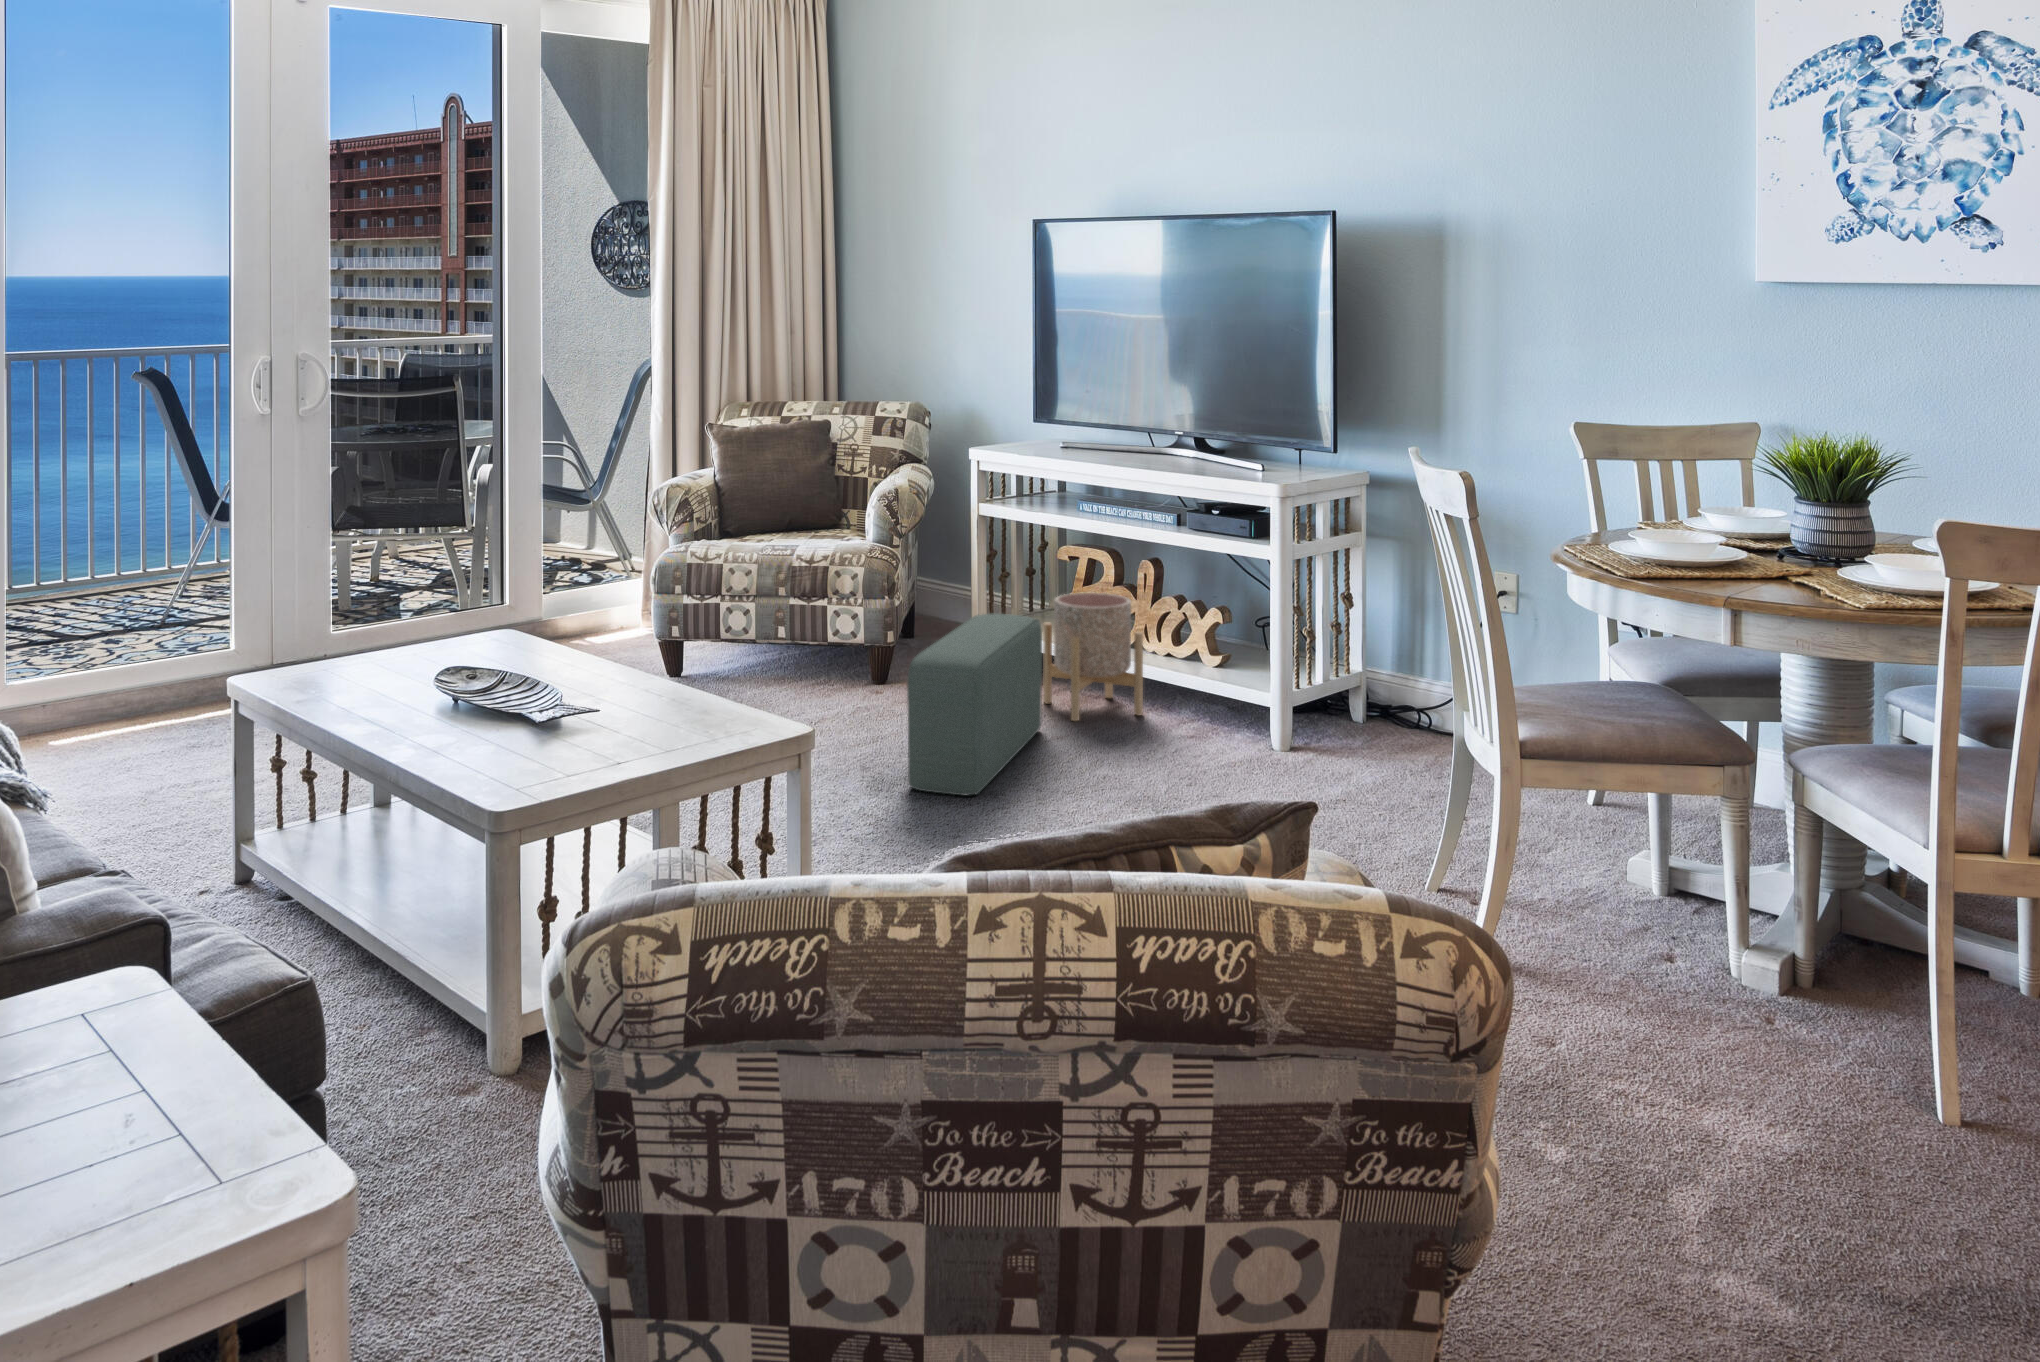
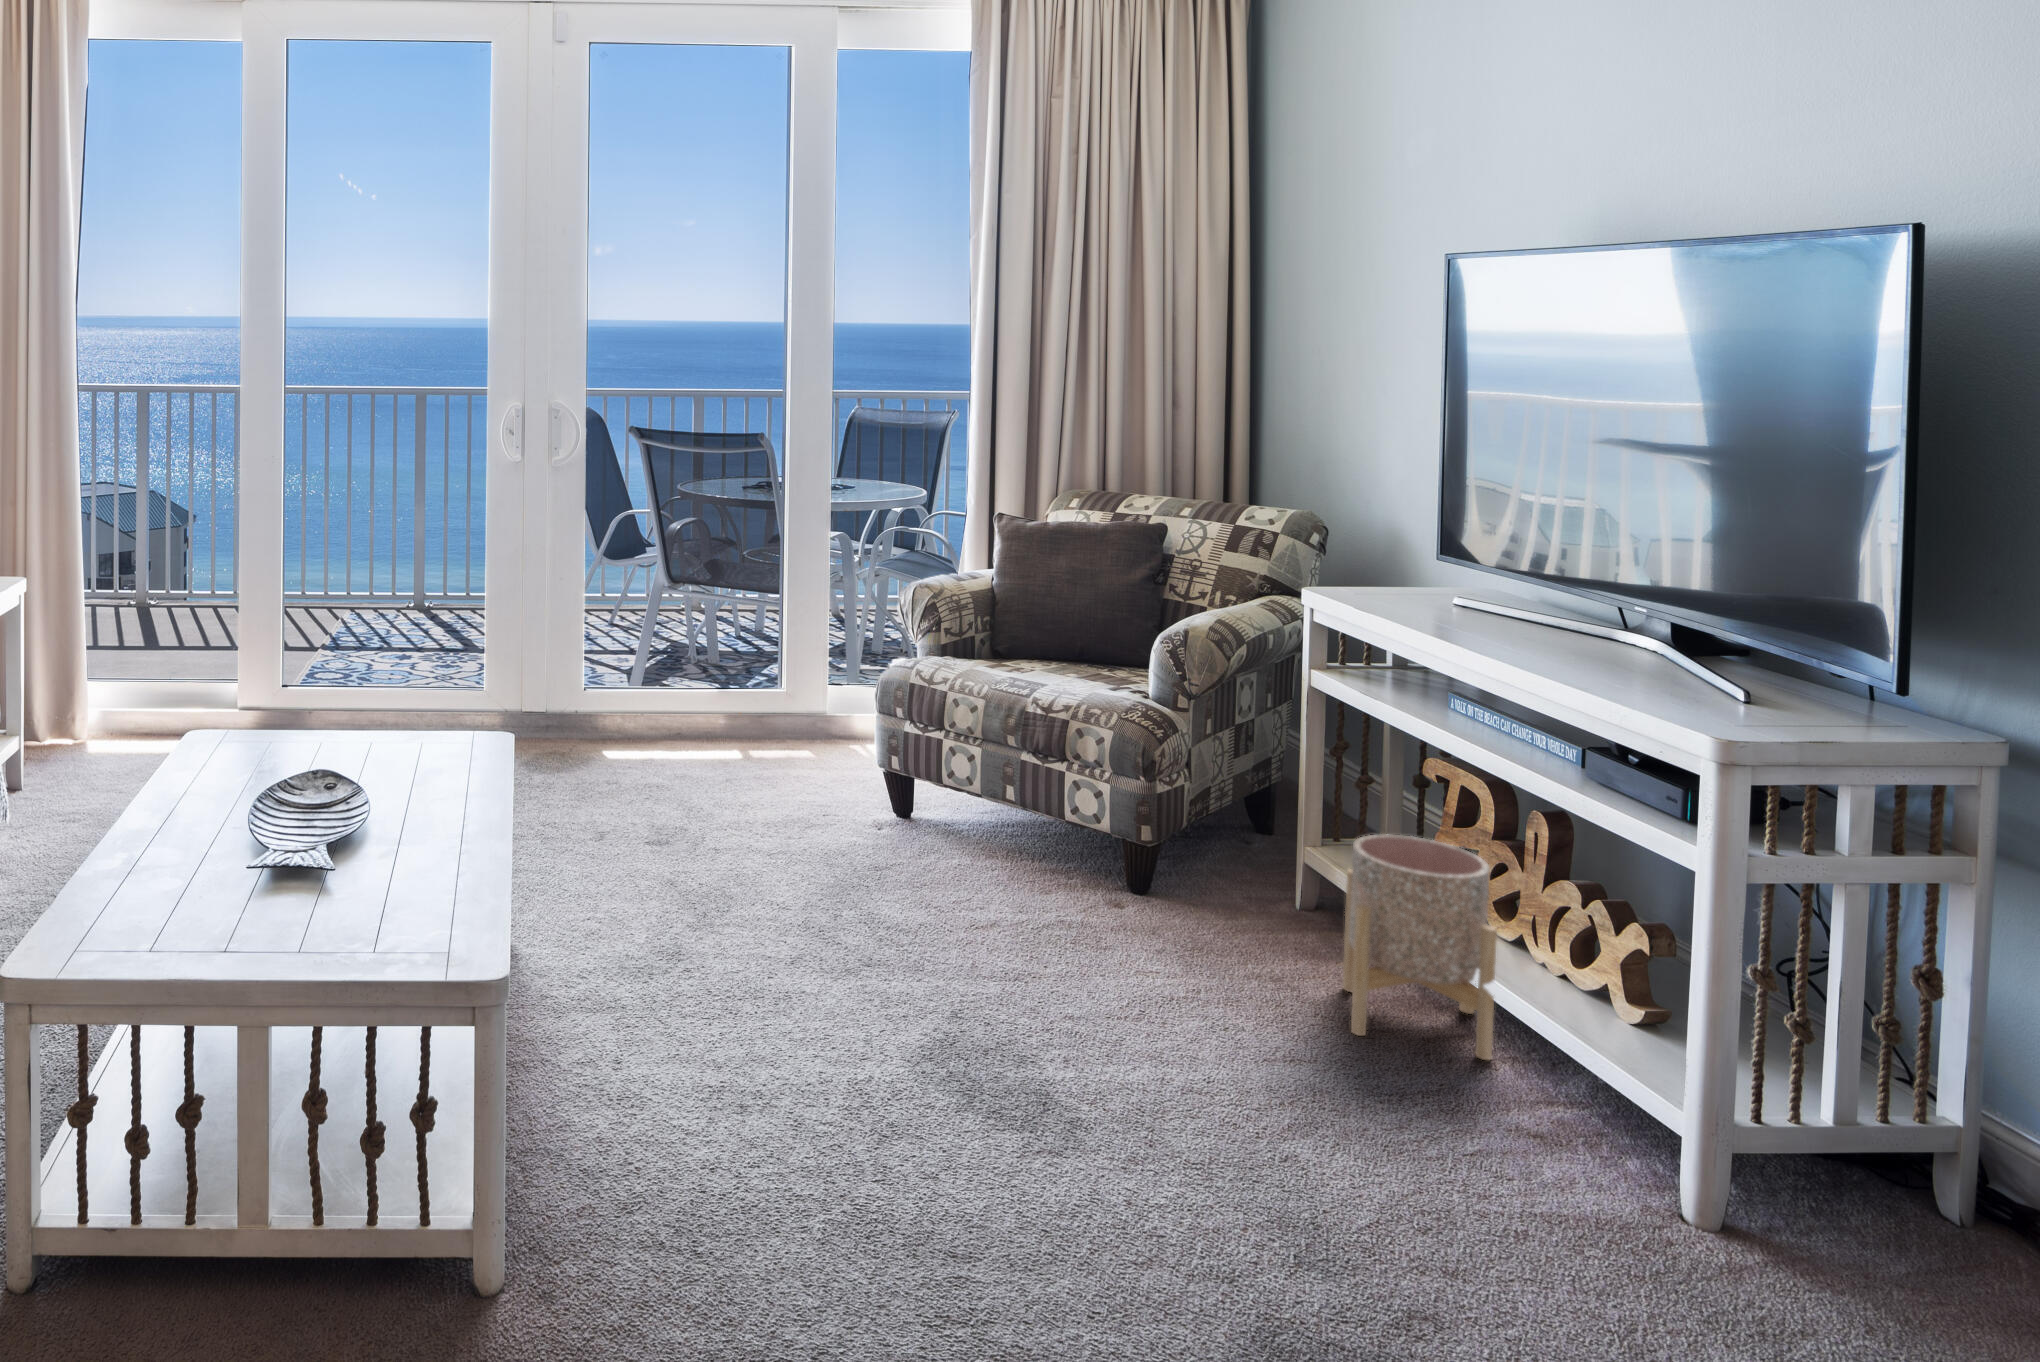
pouf: present [907,614,1042,796] -> none [965,836,1287,1105]

